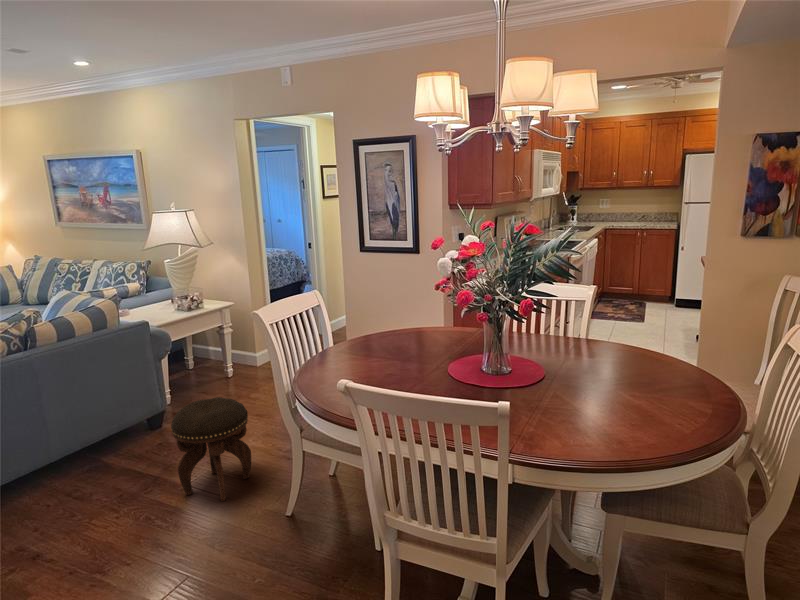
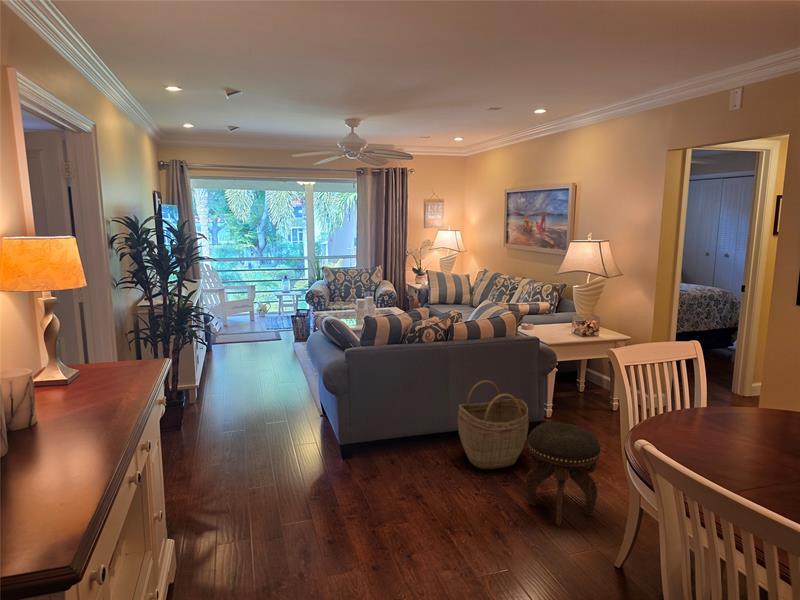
woven basket: none [67,383,161,485] -> present [458,380,528,469]

